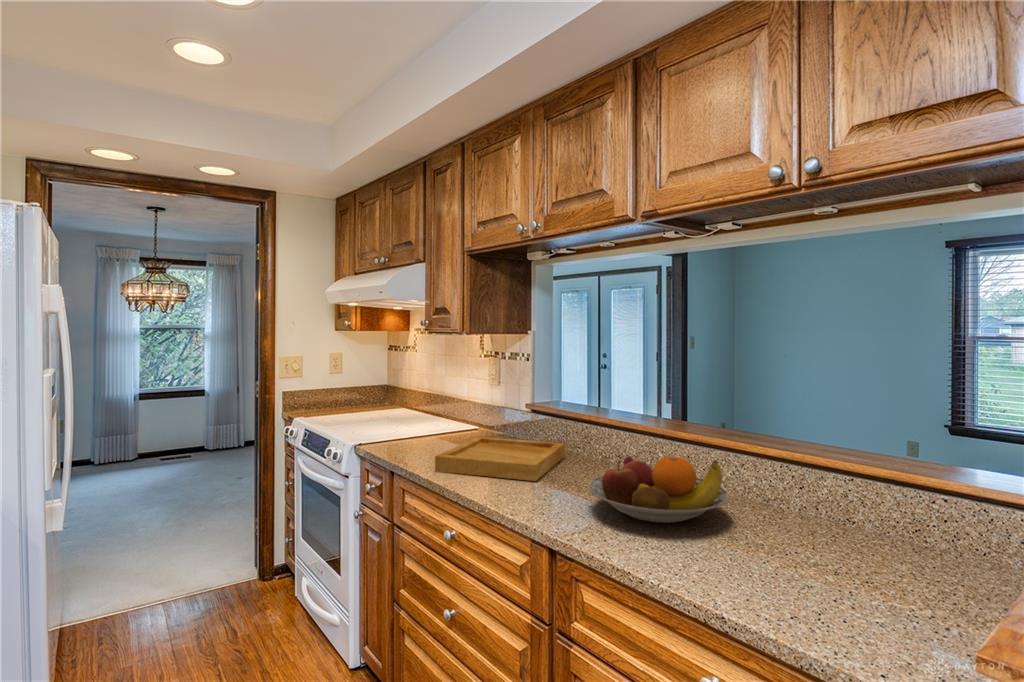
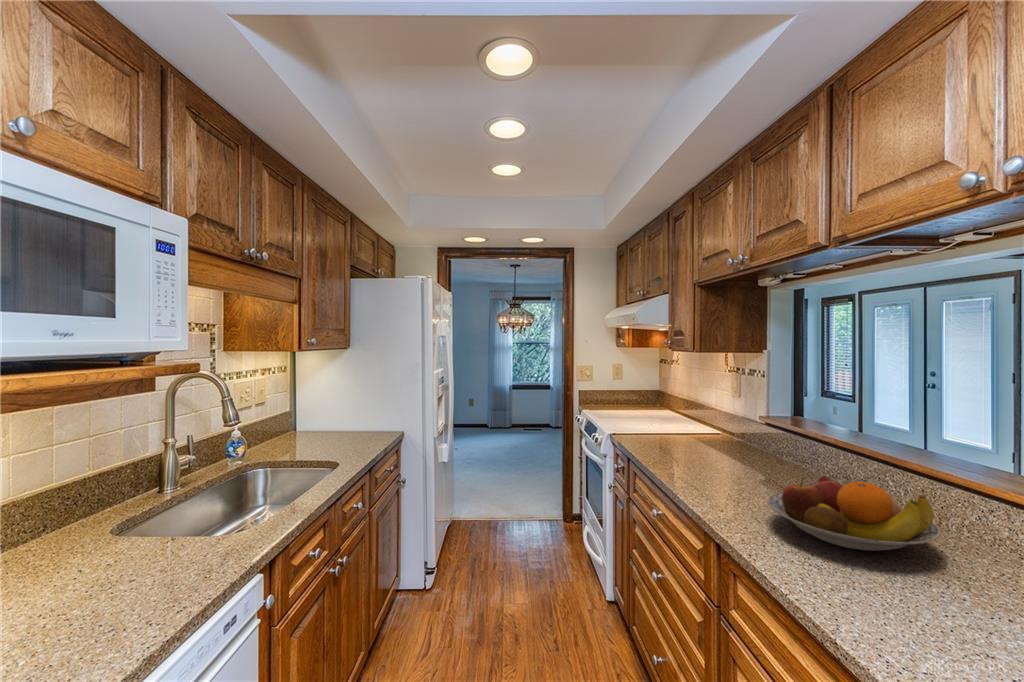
tray: present [435,437,565,481] -> none [654,440,787,485]

